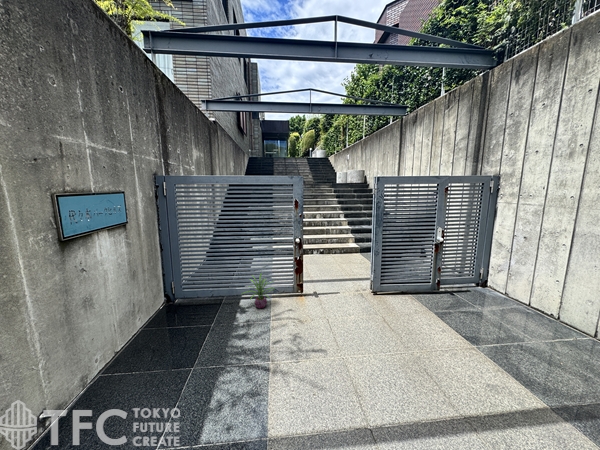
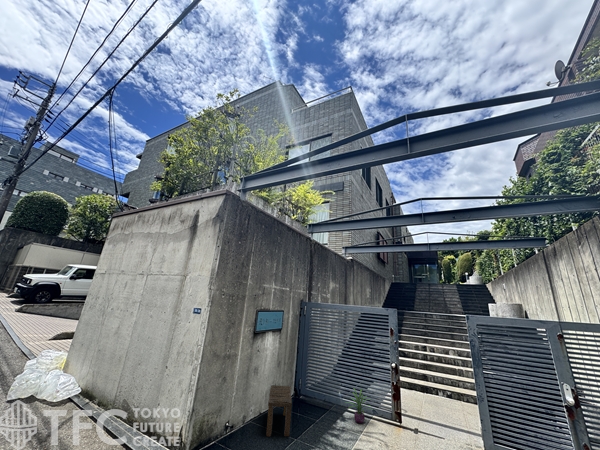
bench: none [127,300,180,389] -> present [266,385,292,437]

